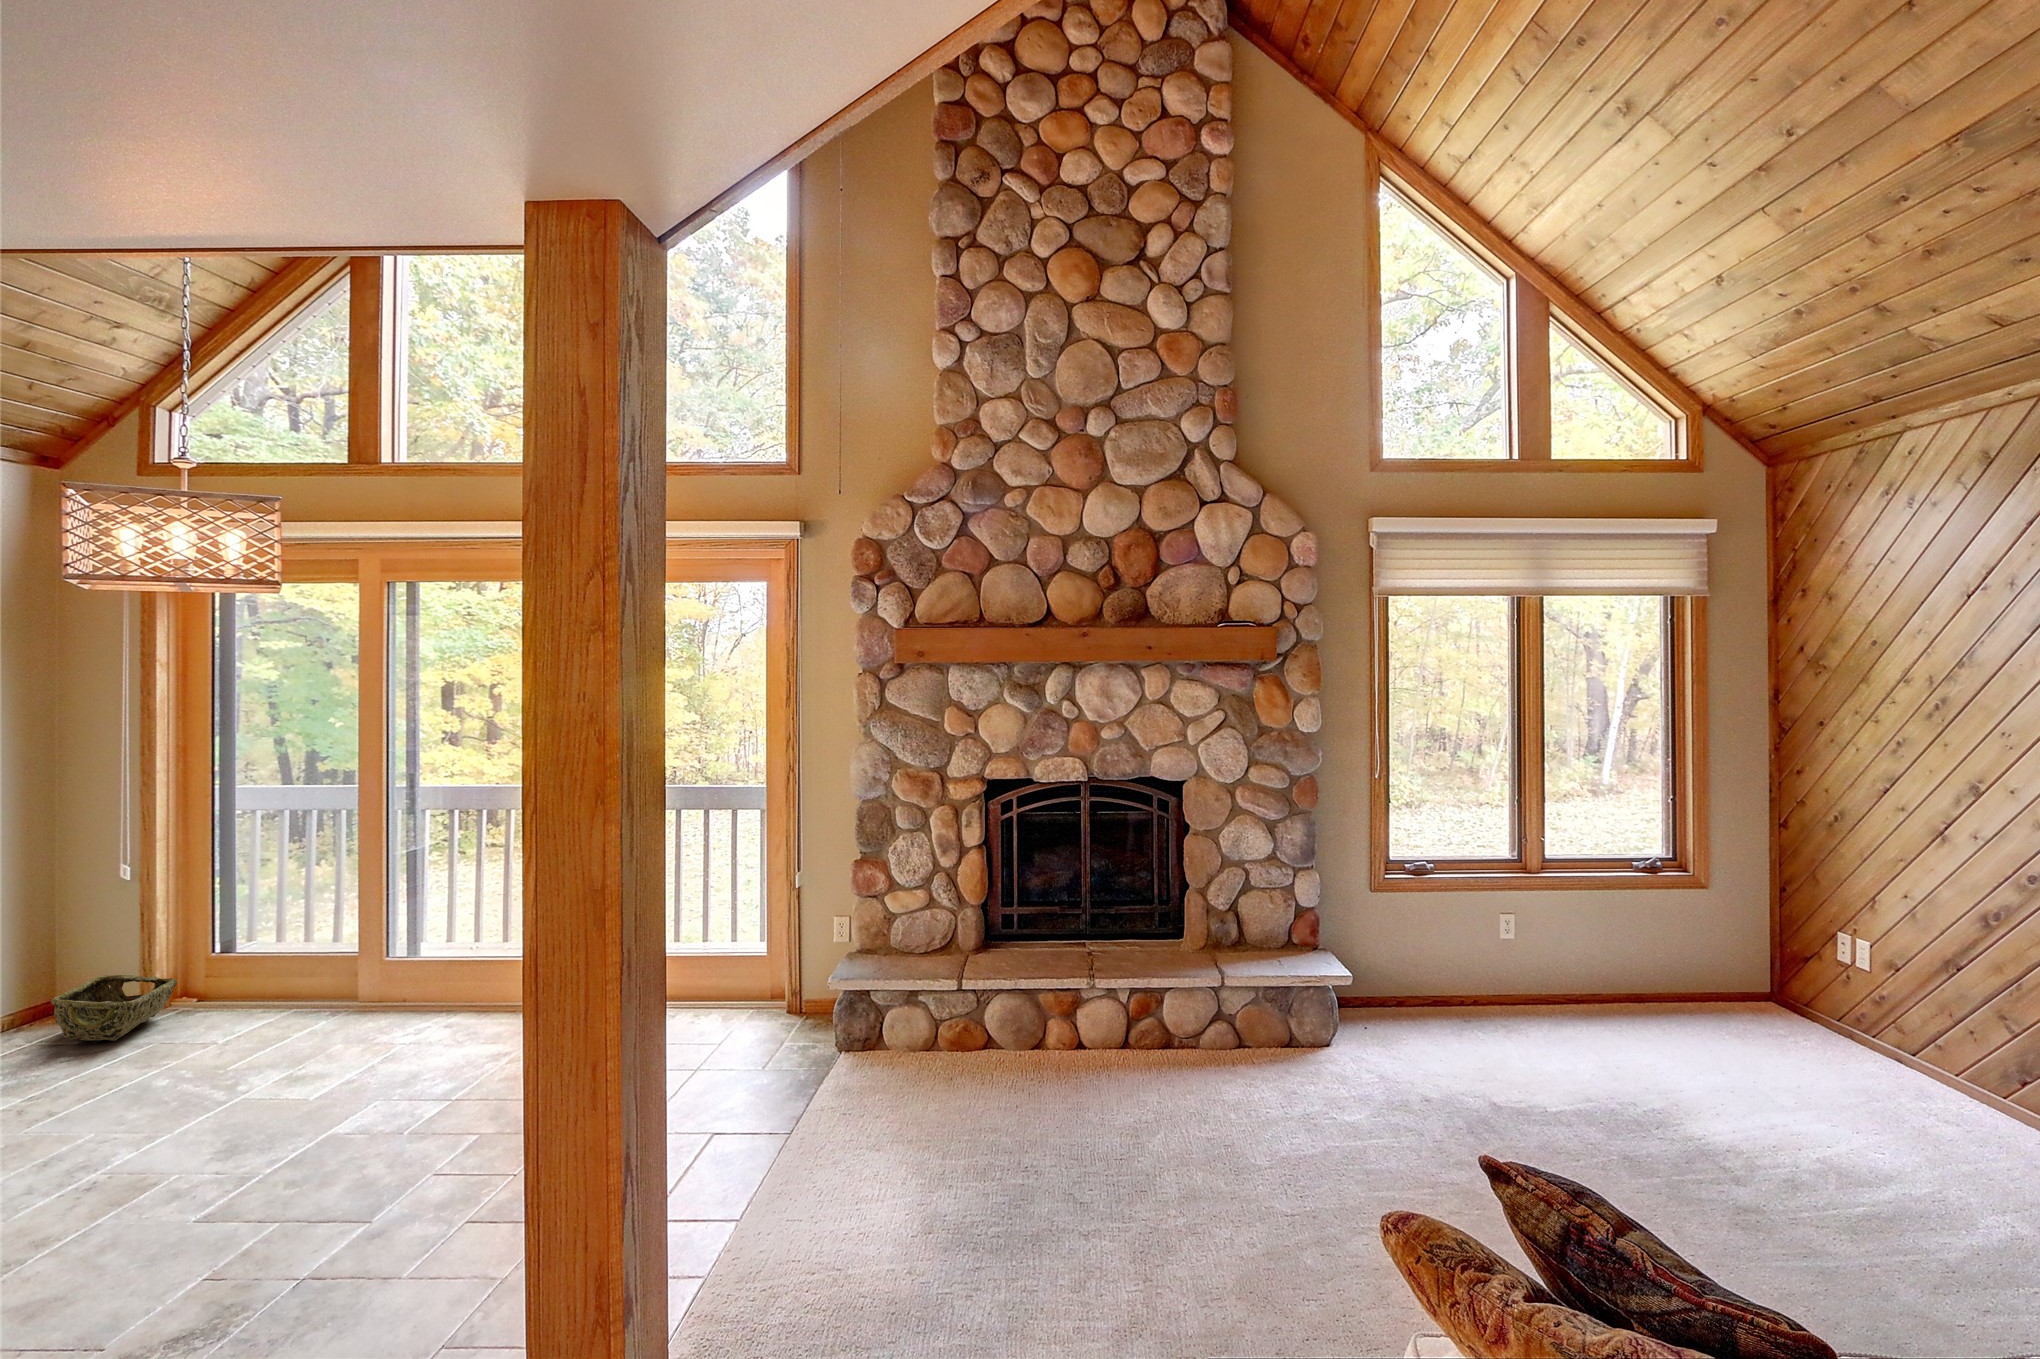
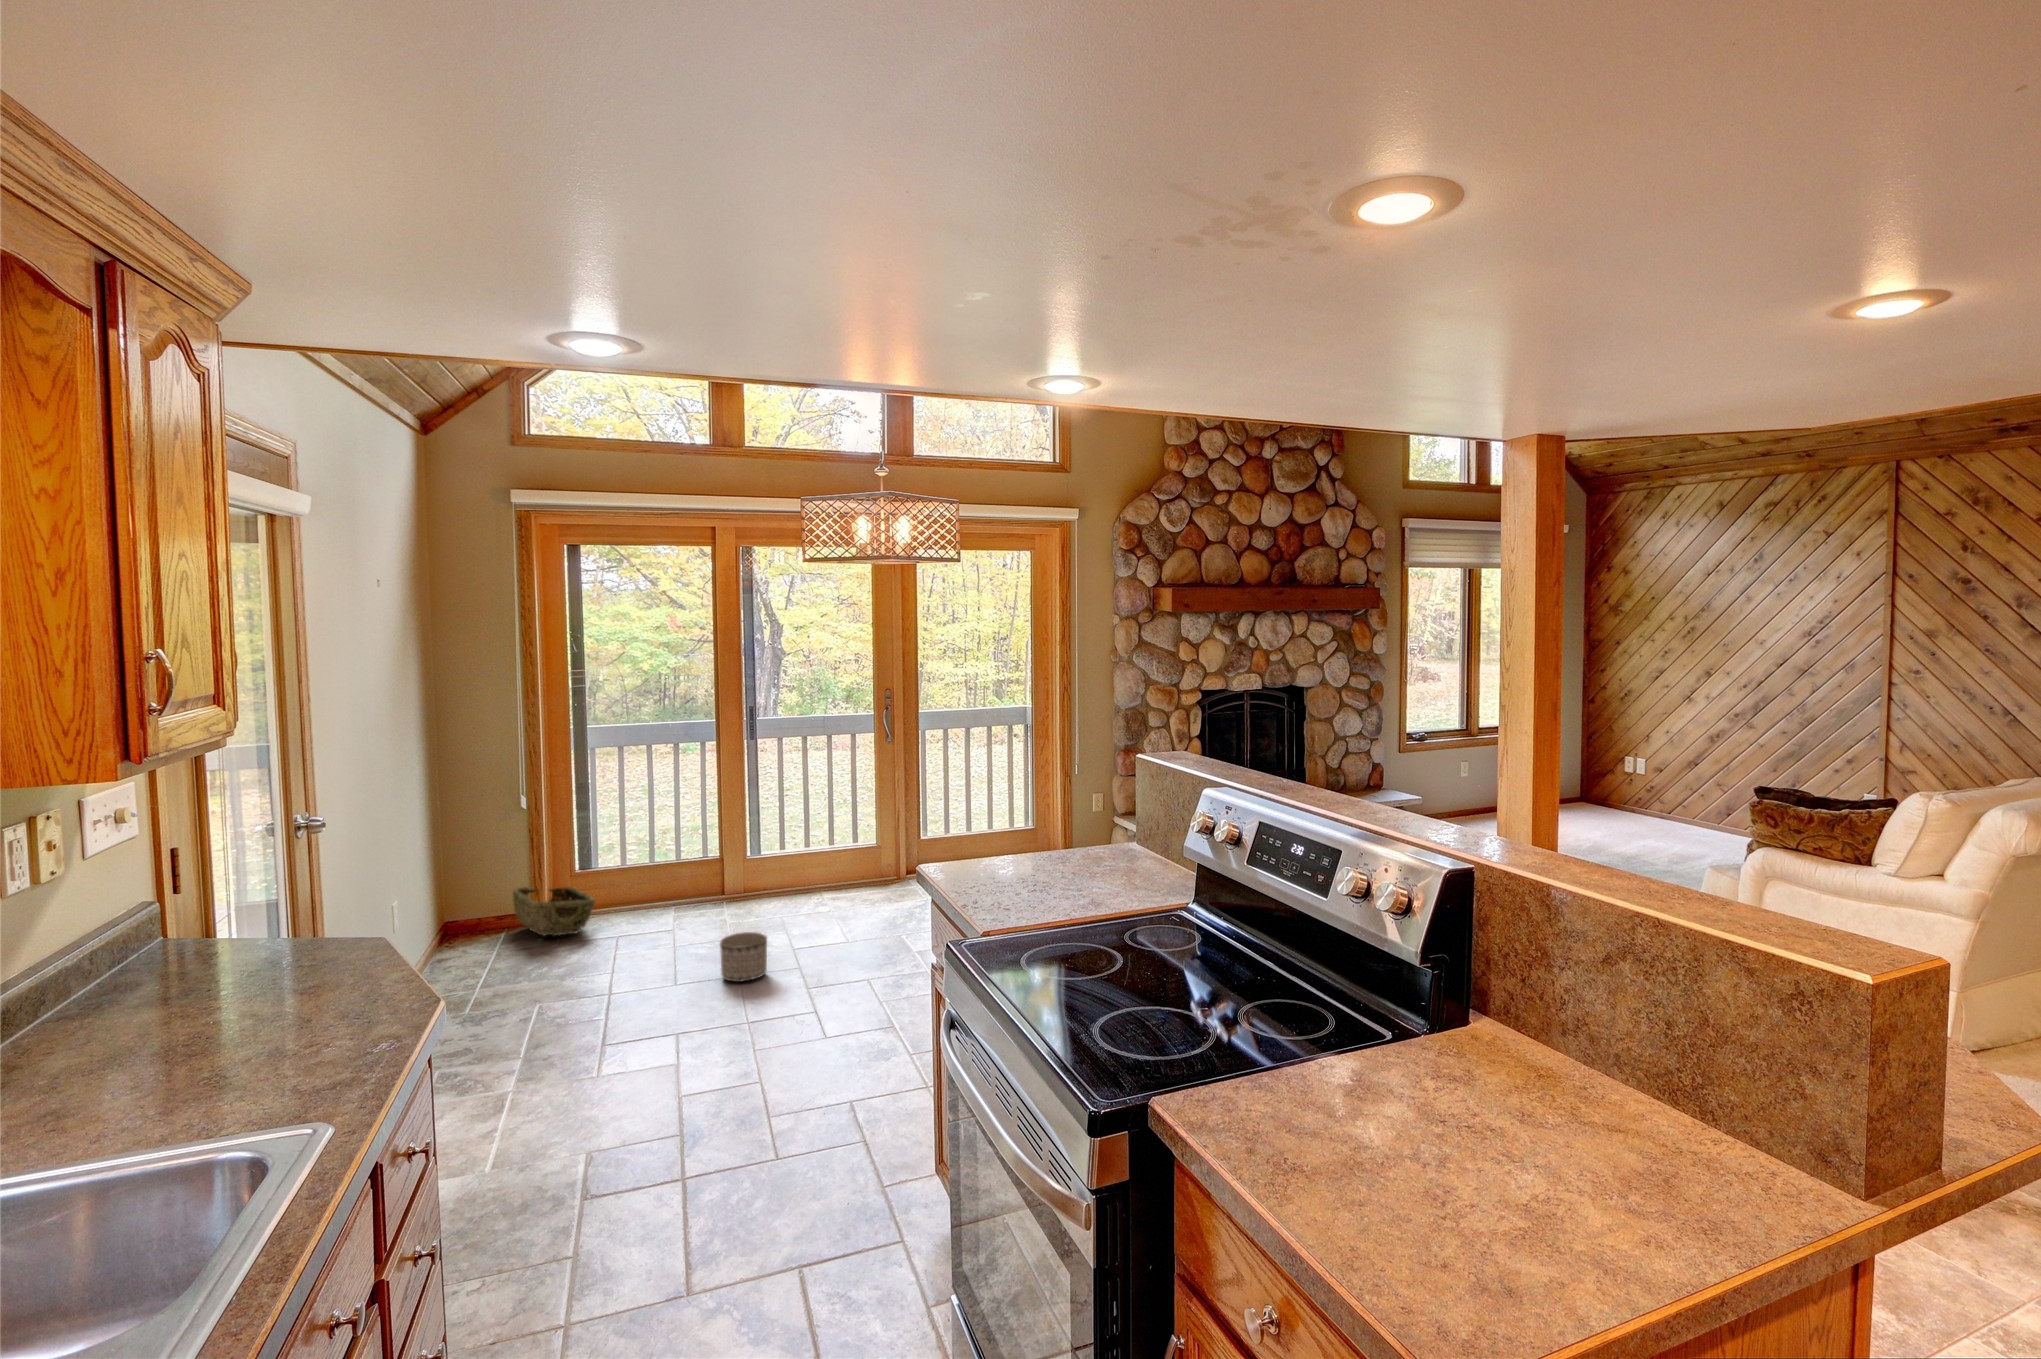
planter: none [44,1080,127,1152] -> present [720,932,767,982]

